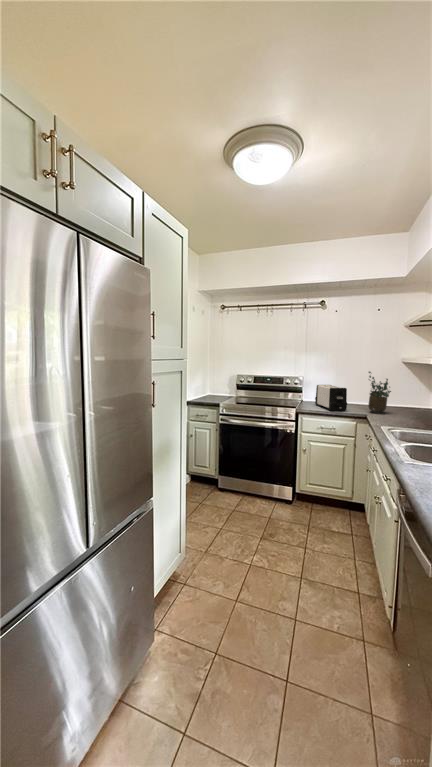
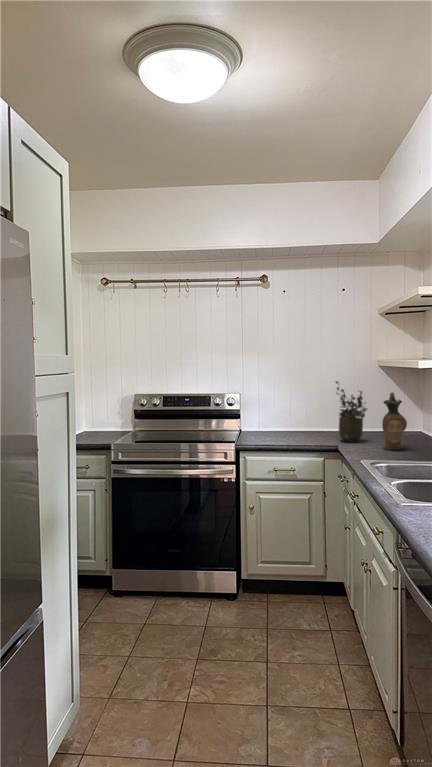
ceramic pitcher: none [401,381,421,421] -> present [382,392,407,449]
toaster: present [315,385,347,411] -> none [262,404,310,443]

